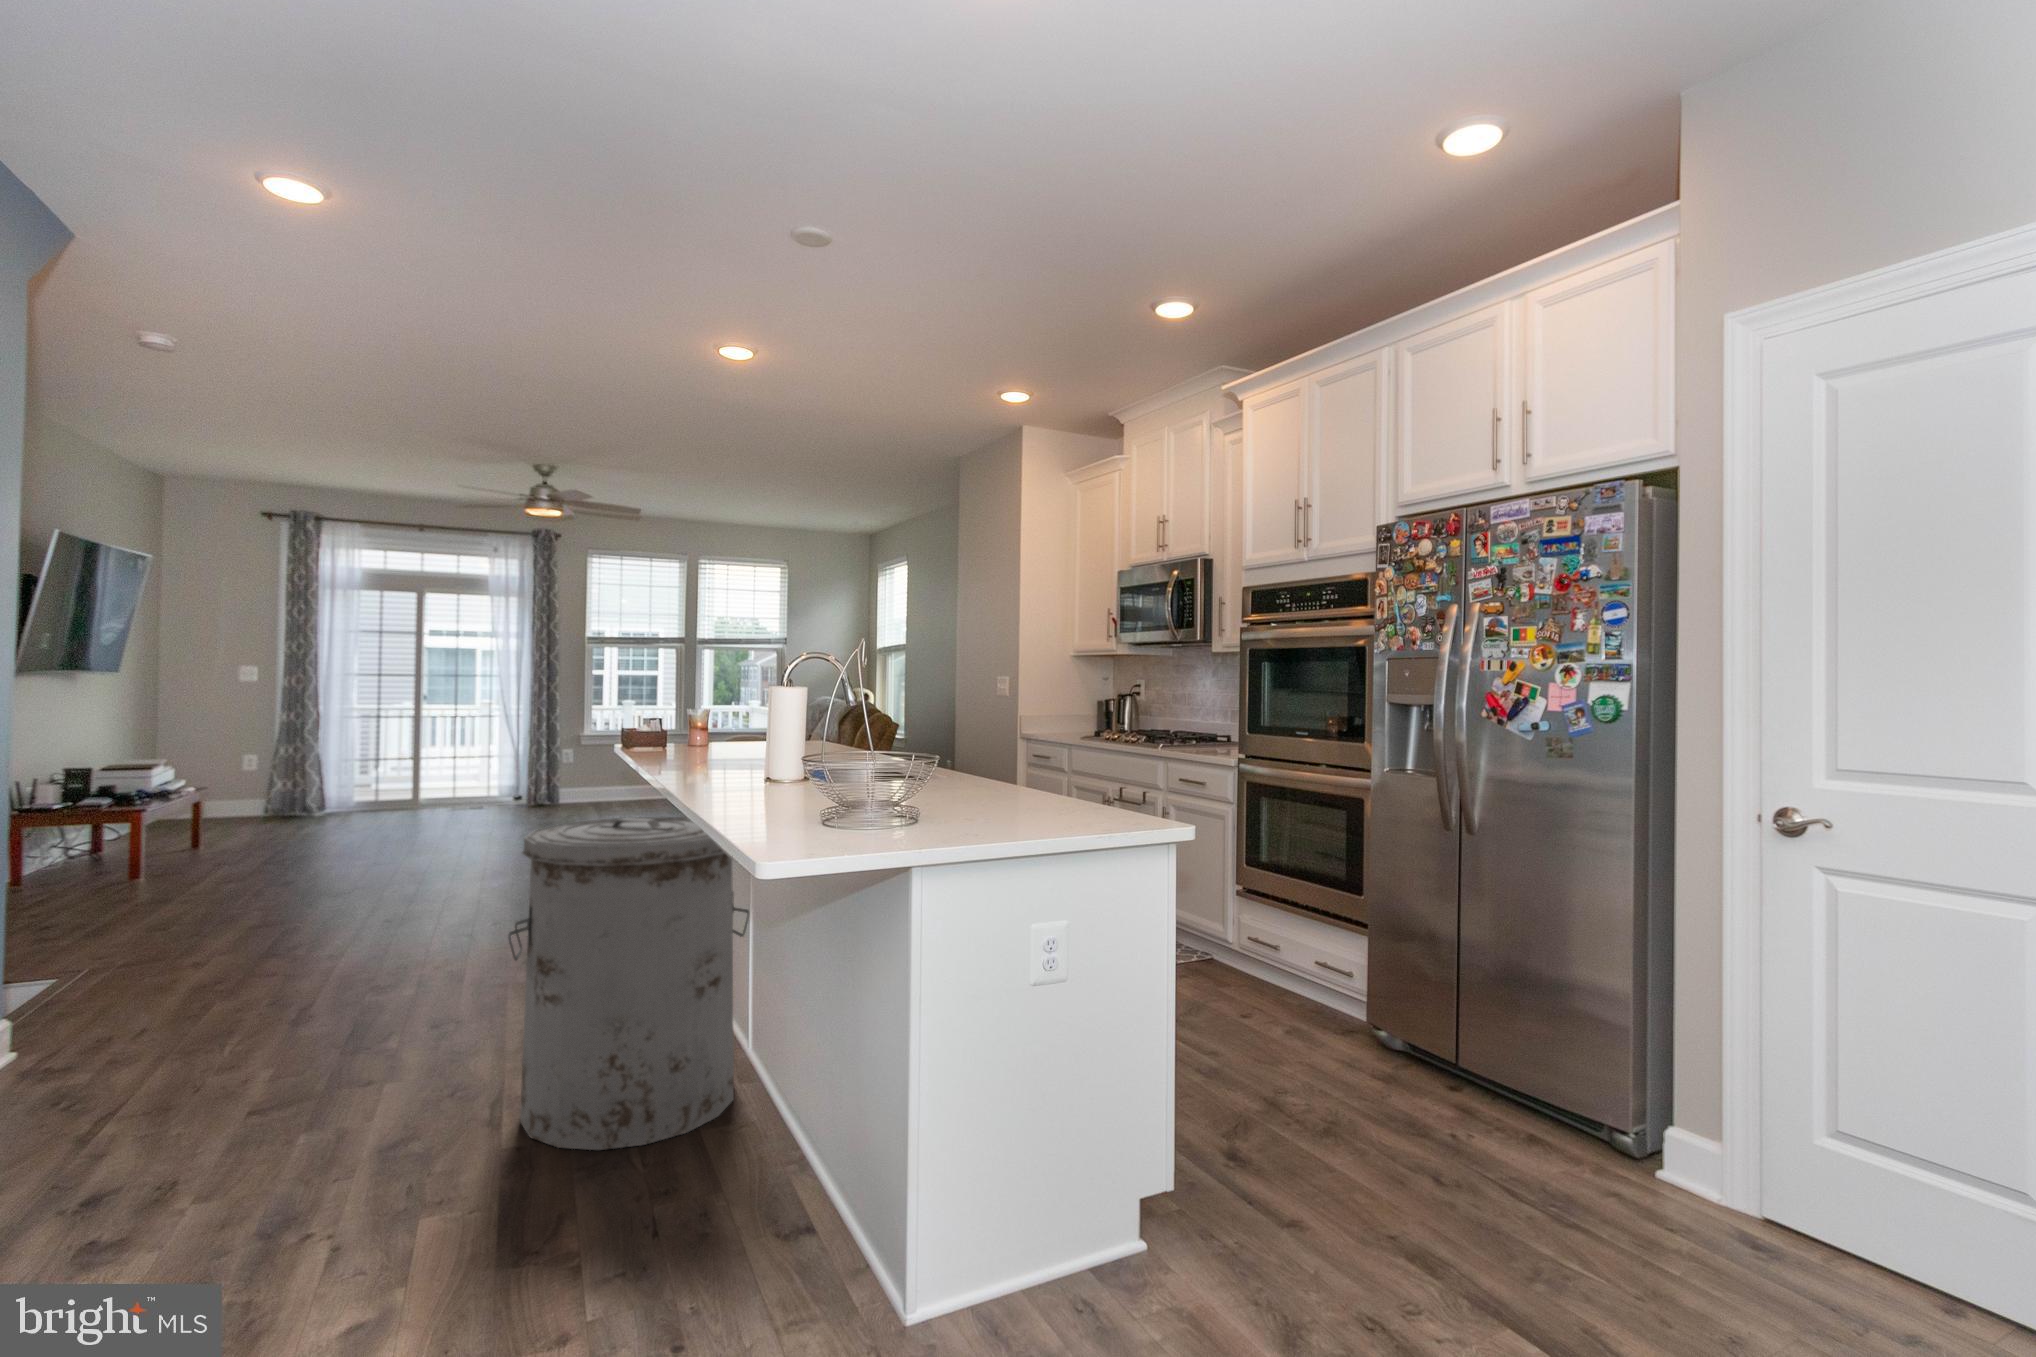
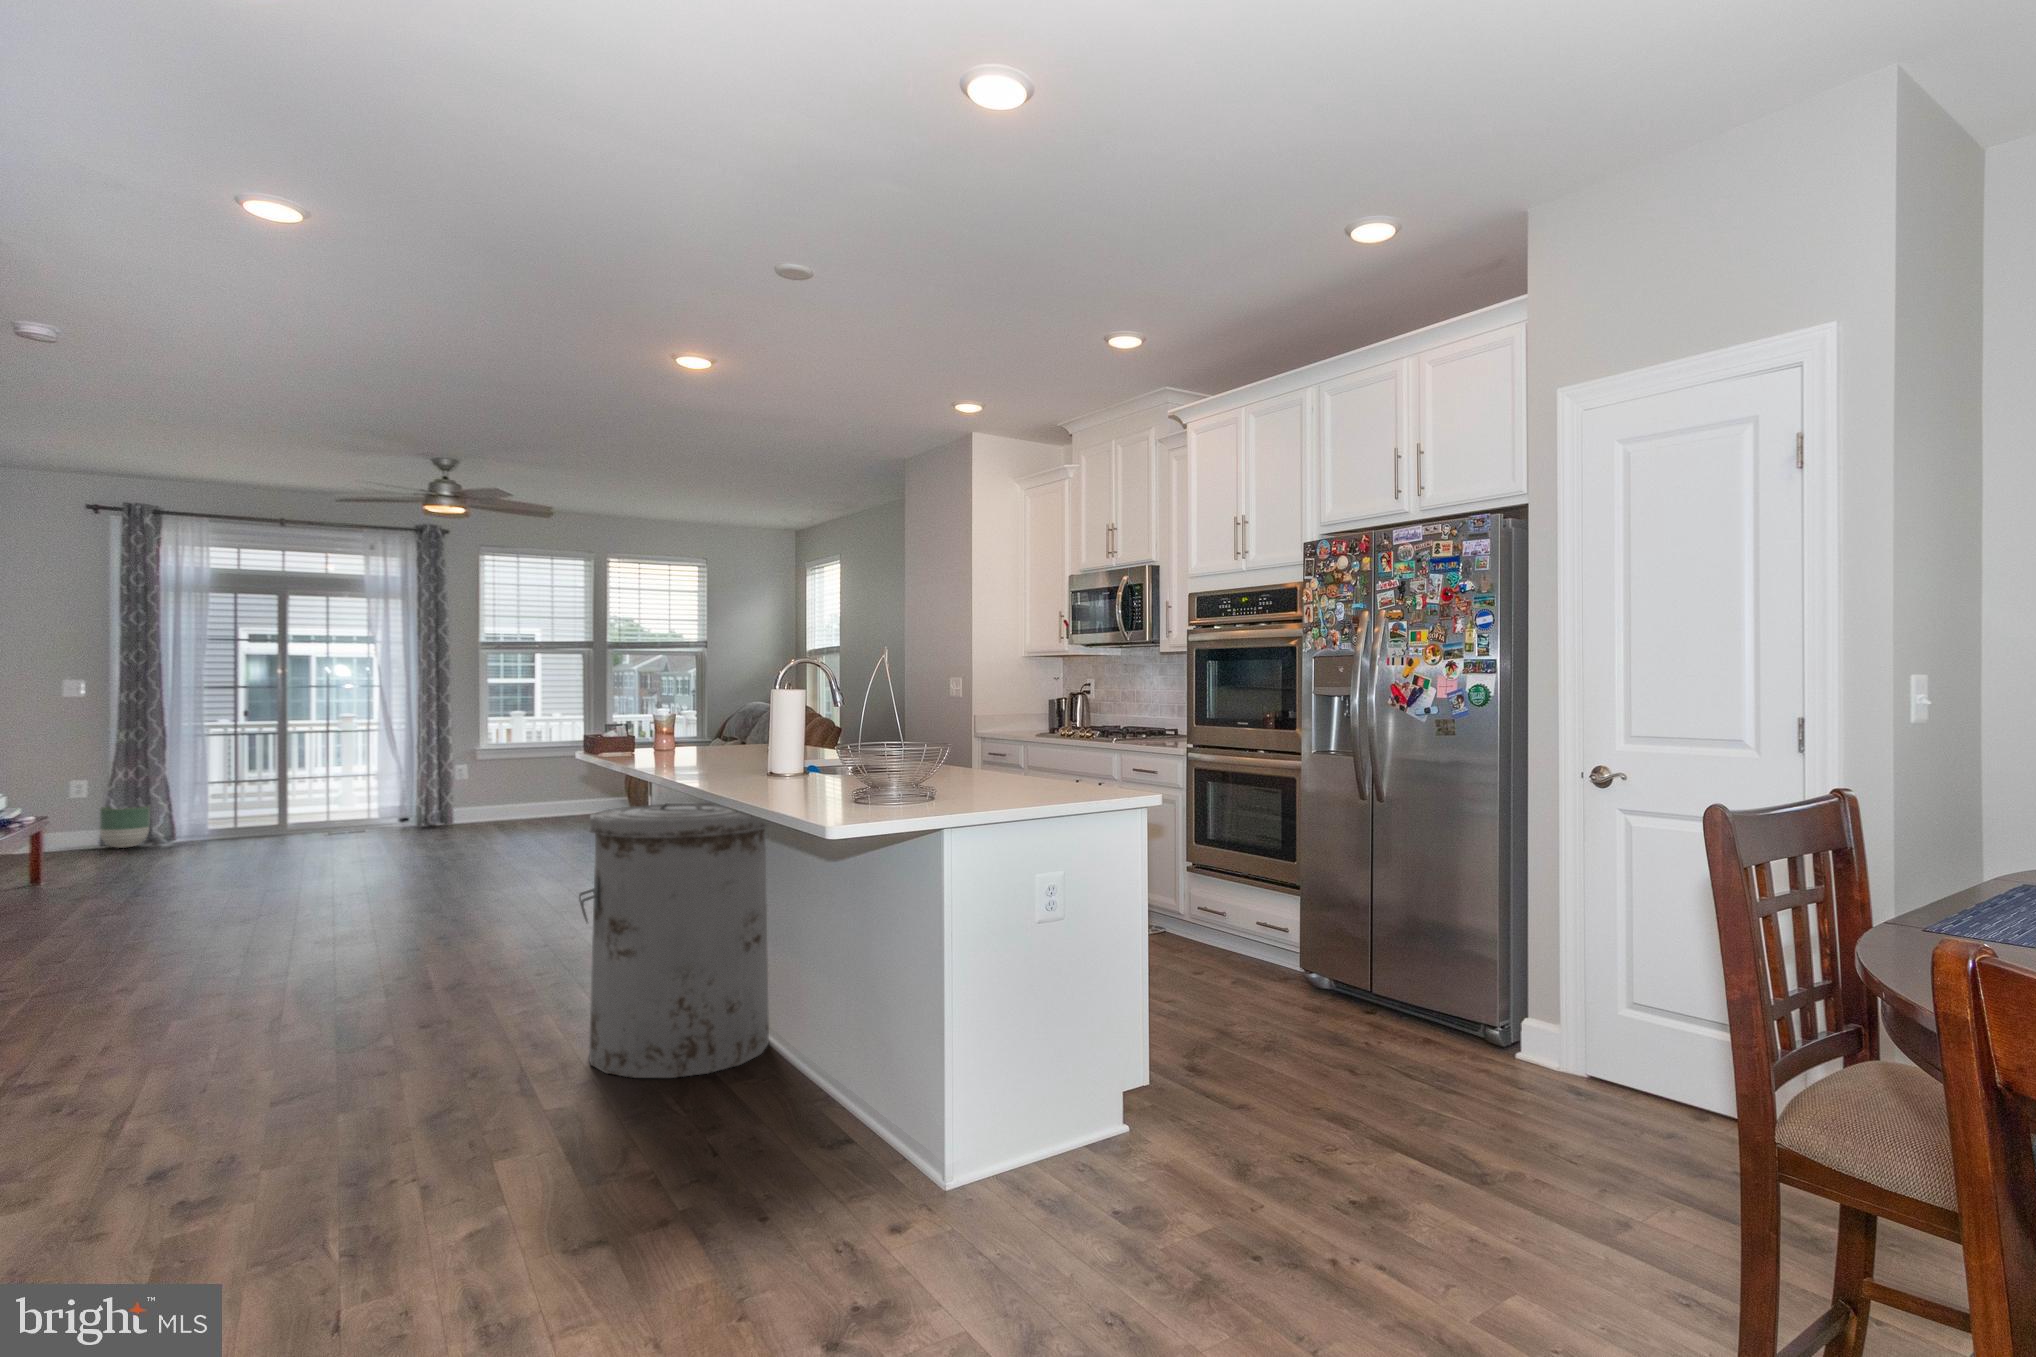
planter: none [243,782,288,821] -> present [100,806,150,848]

